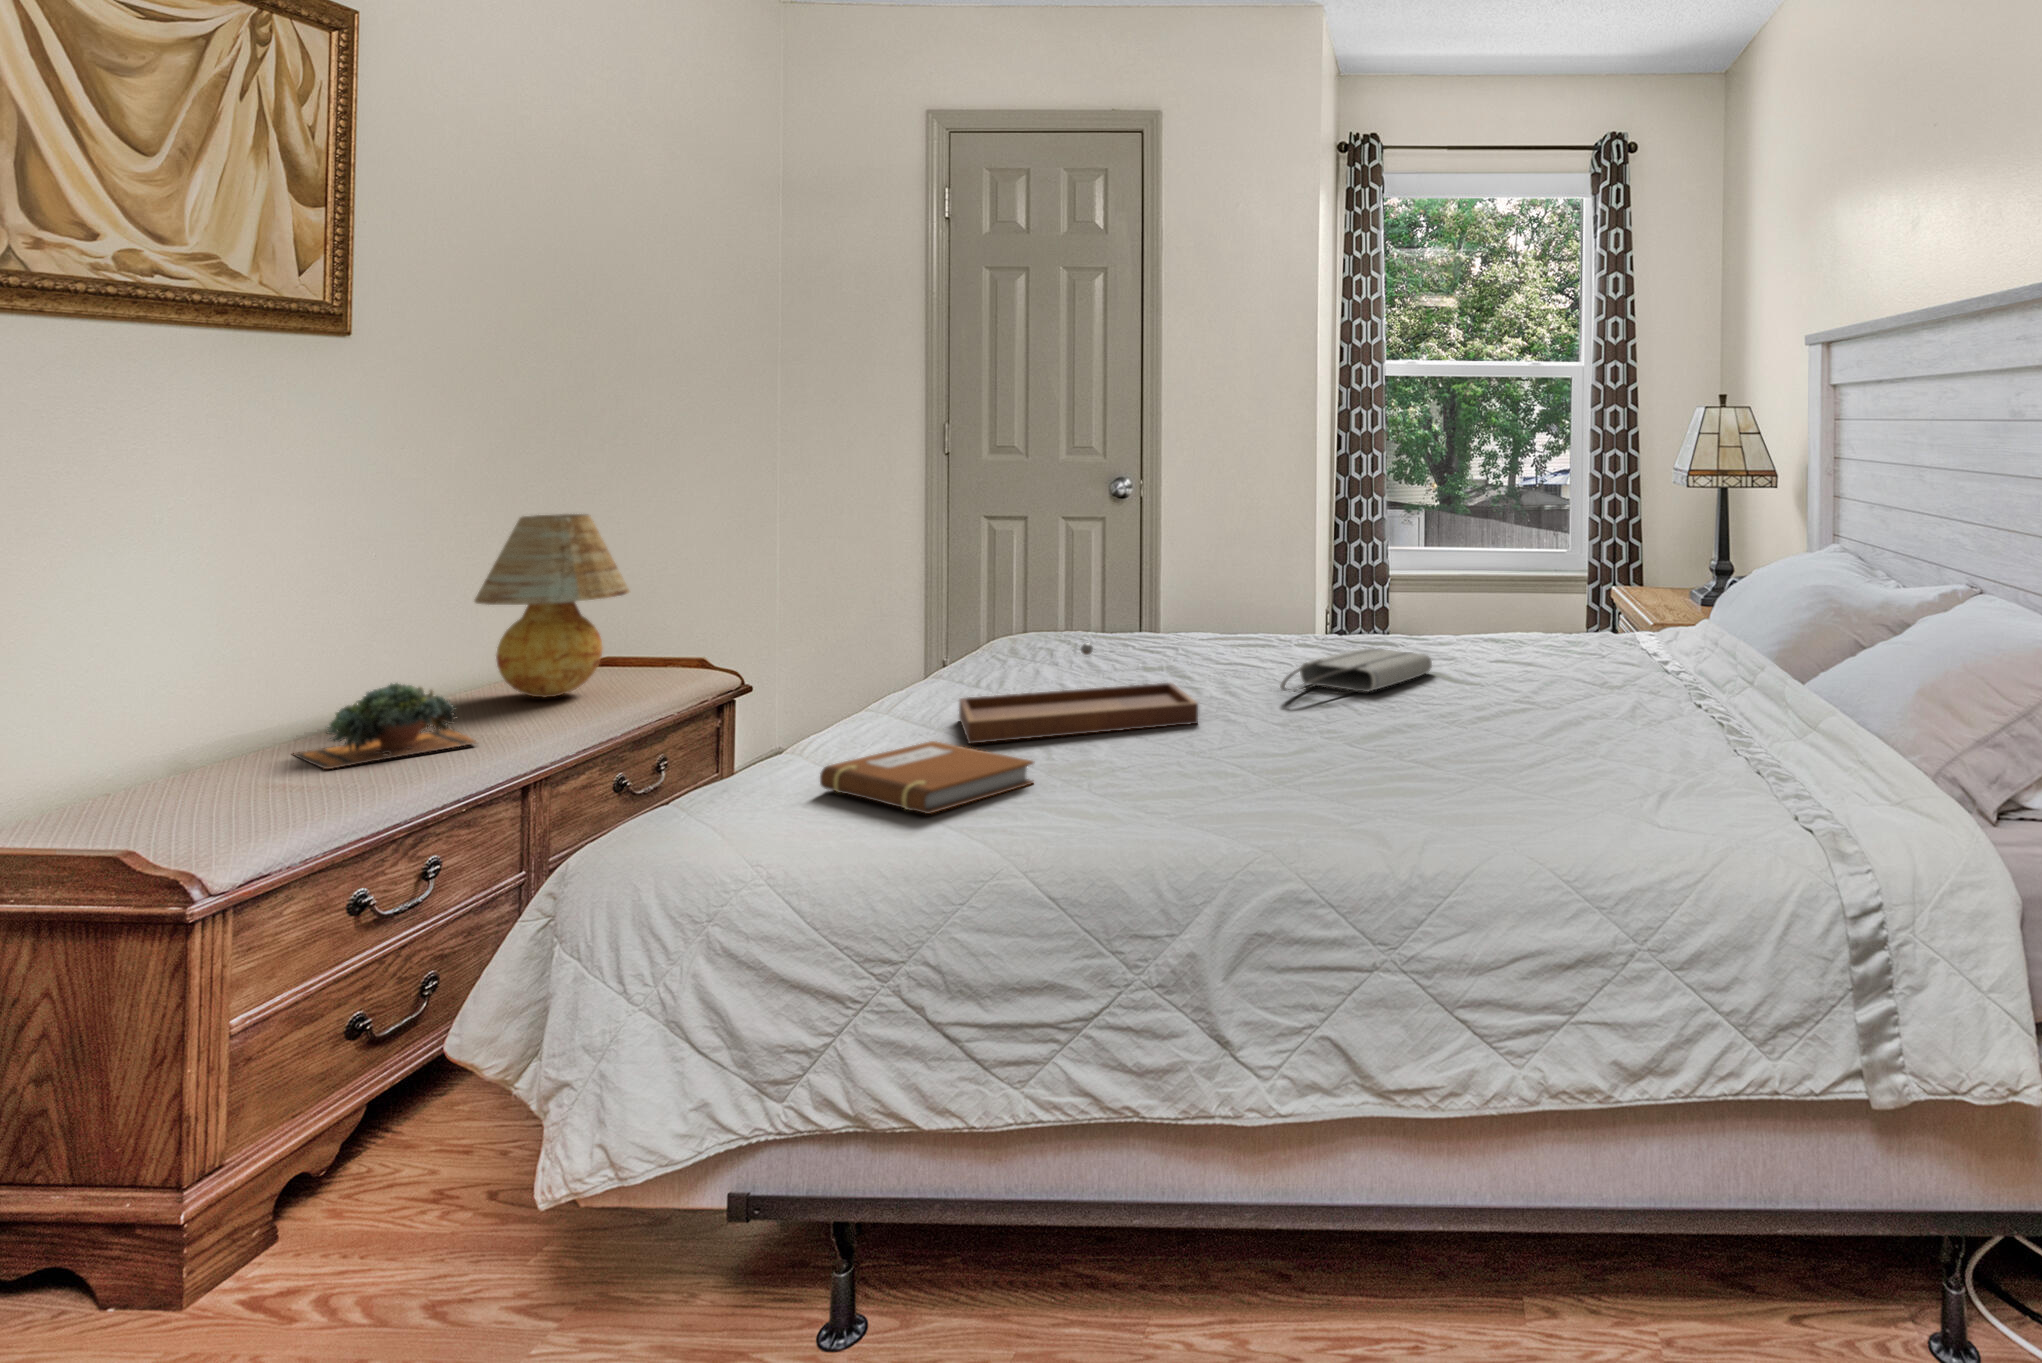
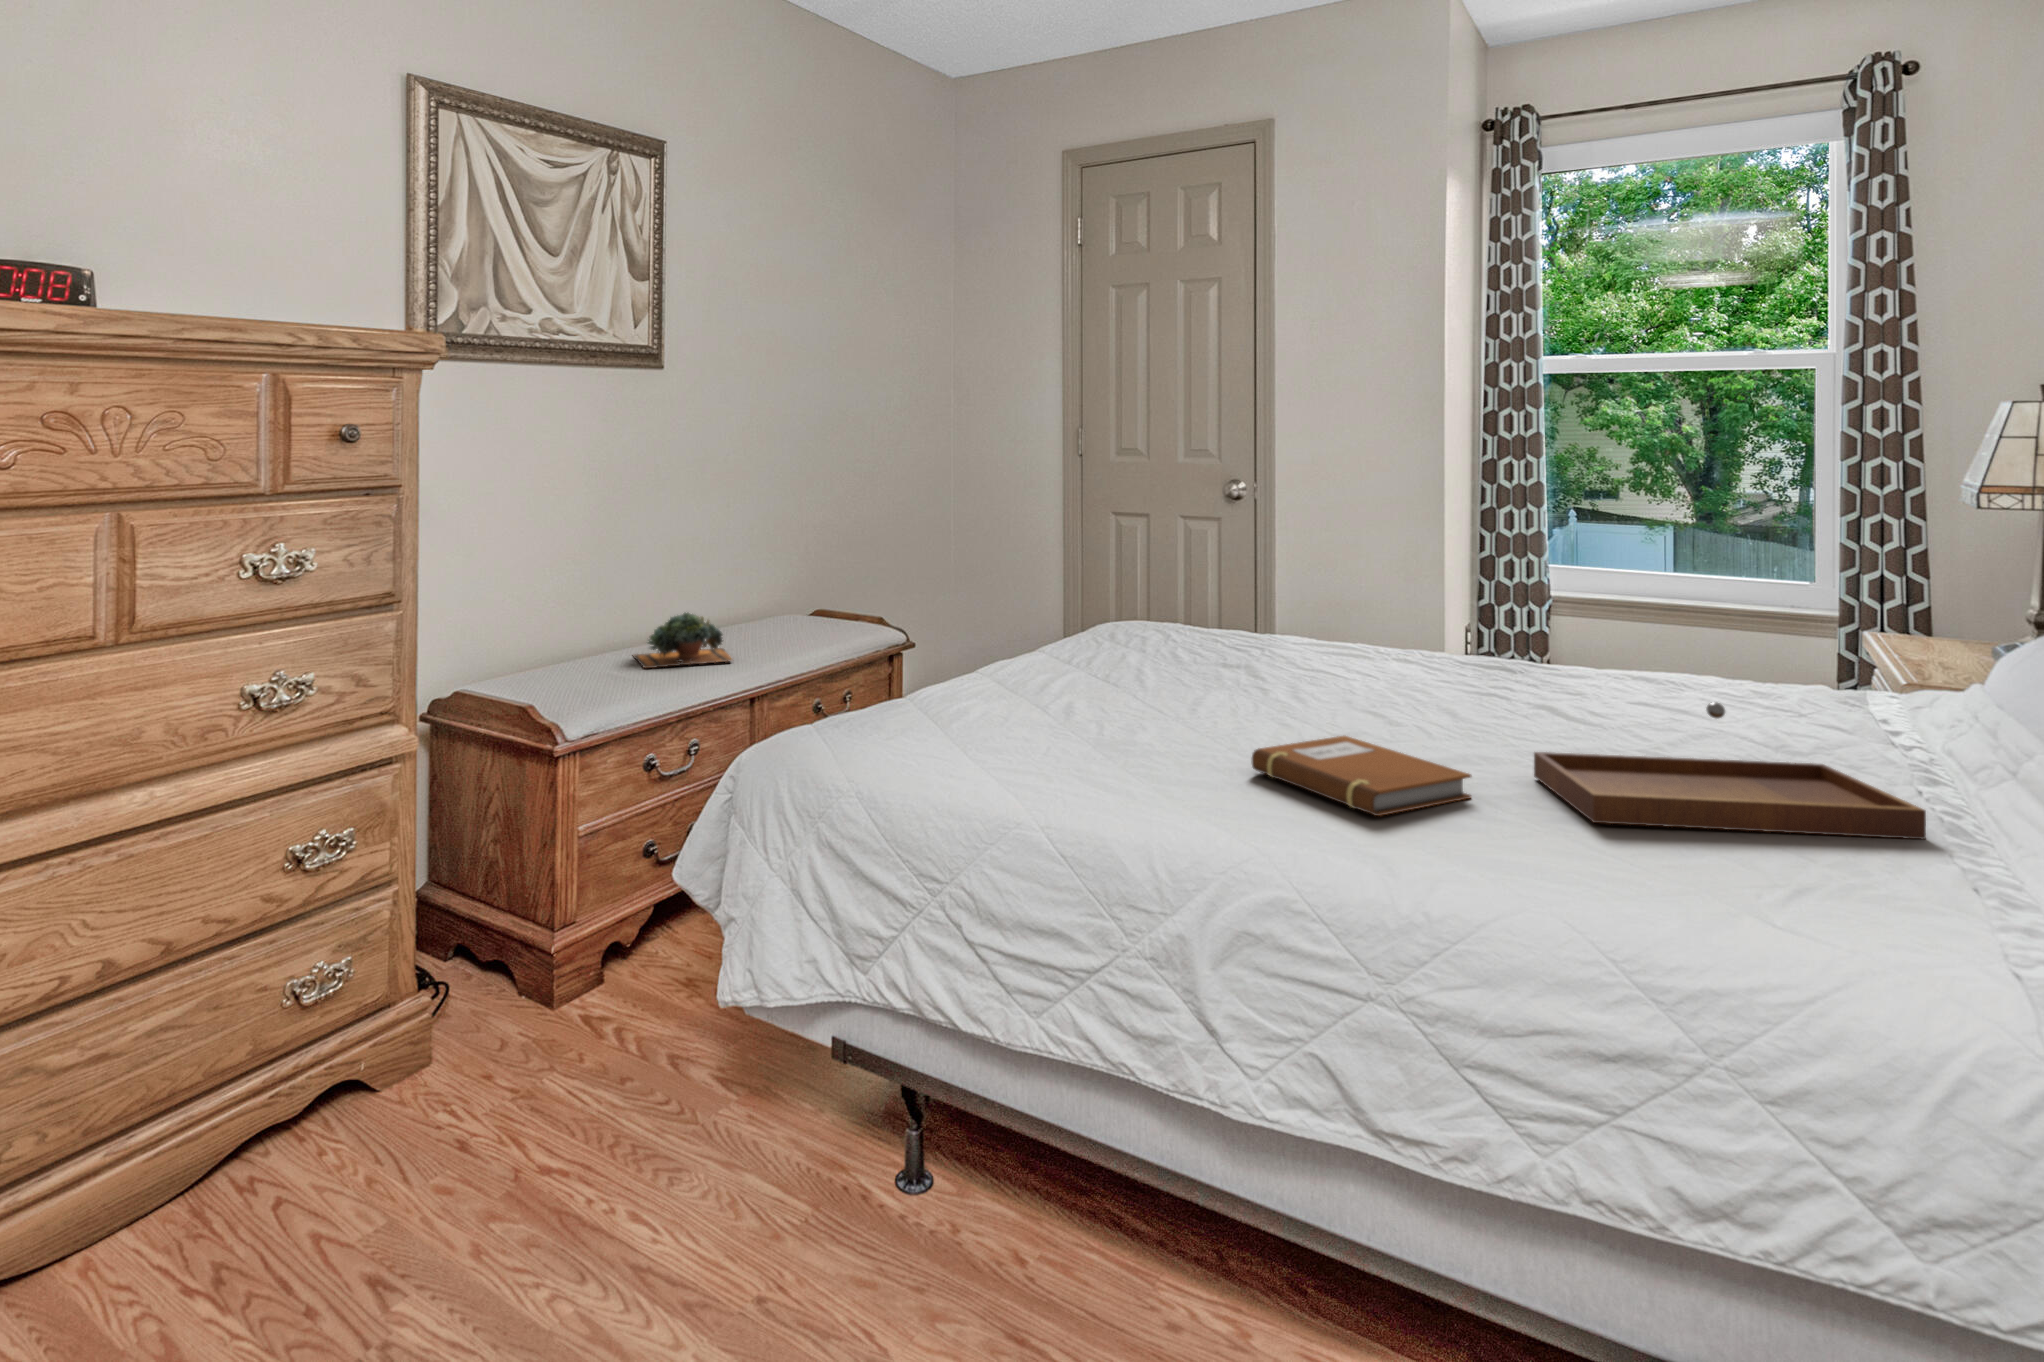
table lamp: present [475,514,629,697] -> none [743,496,841,632]
tray: present [959,643,1198,744] -> present [1534,702,1926,839]
tote bag: present [1280,649,1432,692] -> none [1347,658,1536,703]
notebook: present [820,741,1034,814] -> present [1252,736,1471,816]

